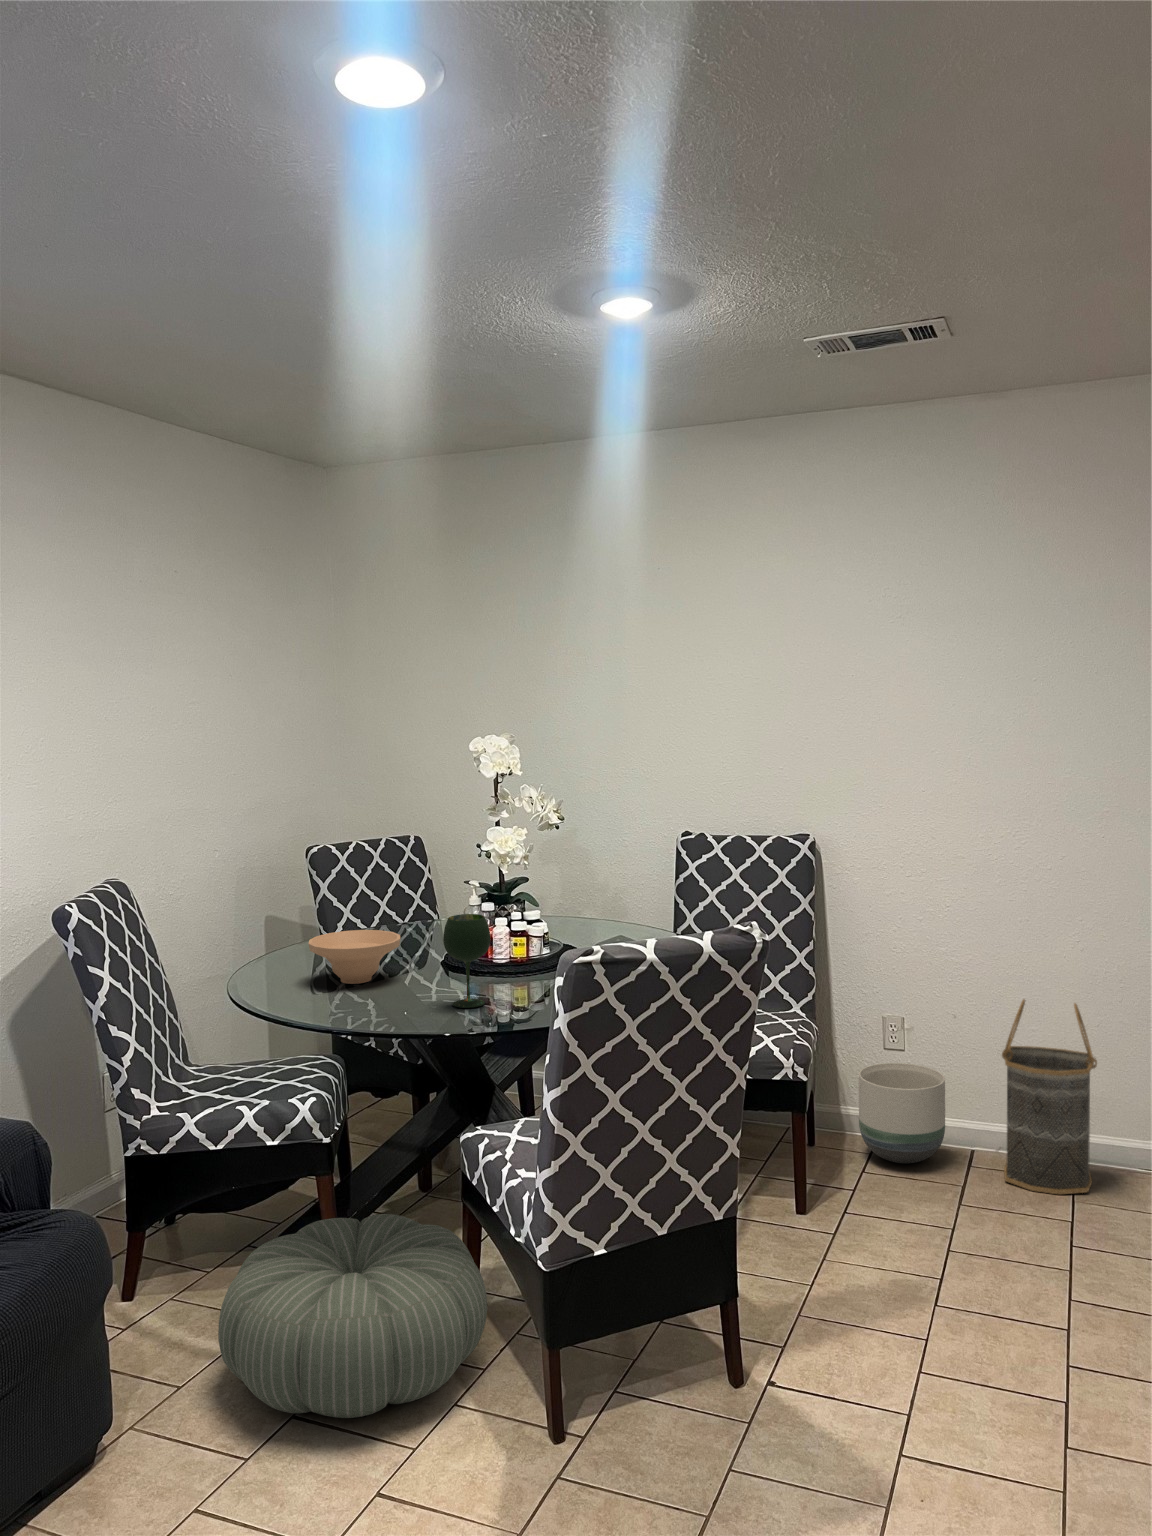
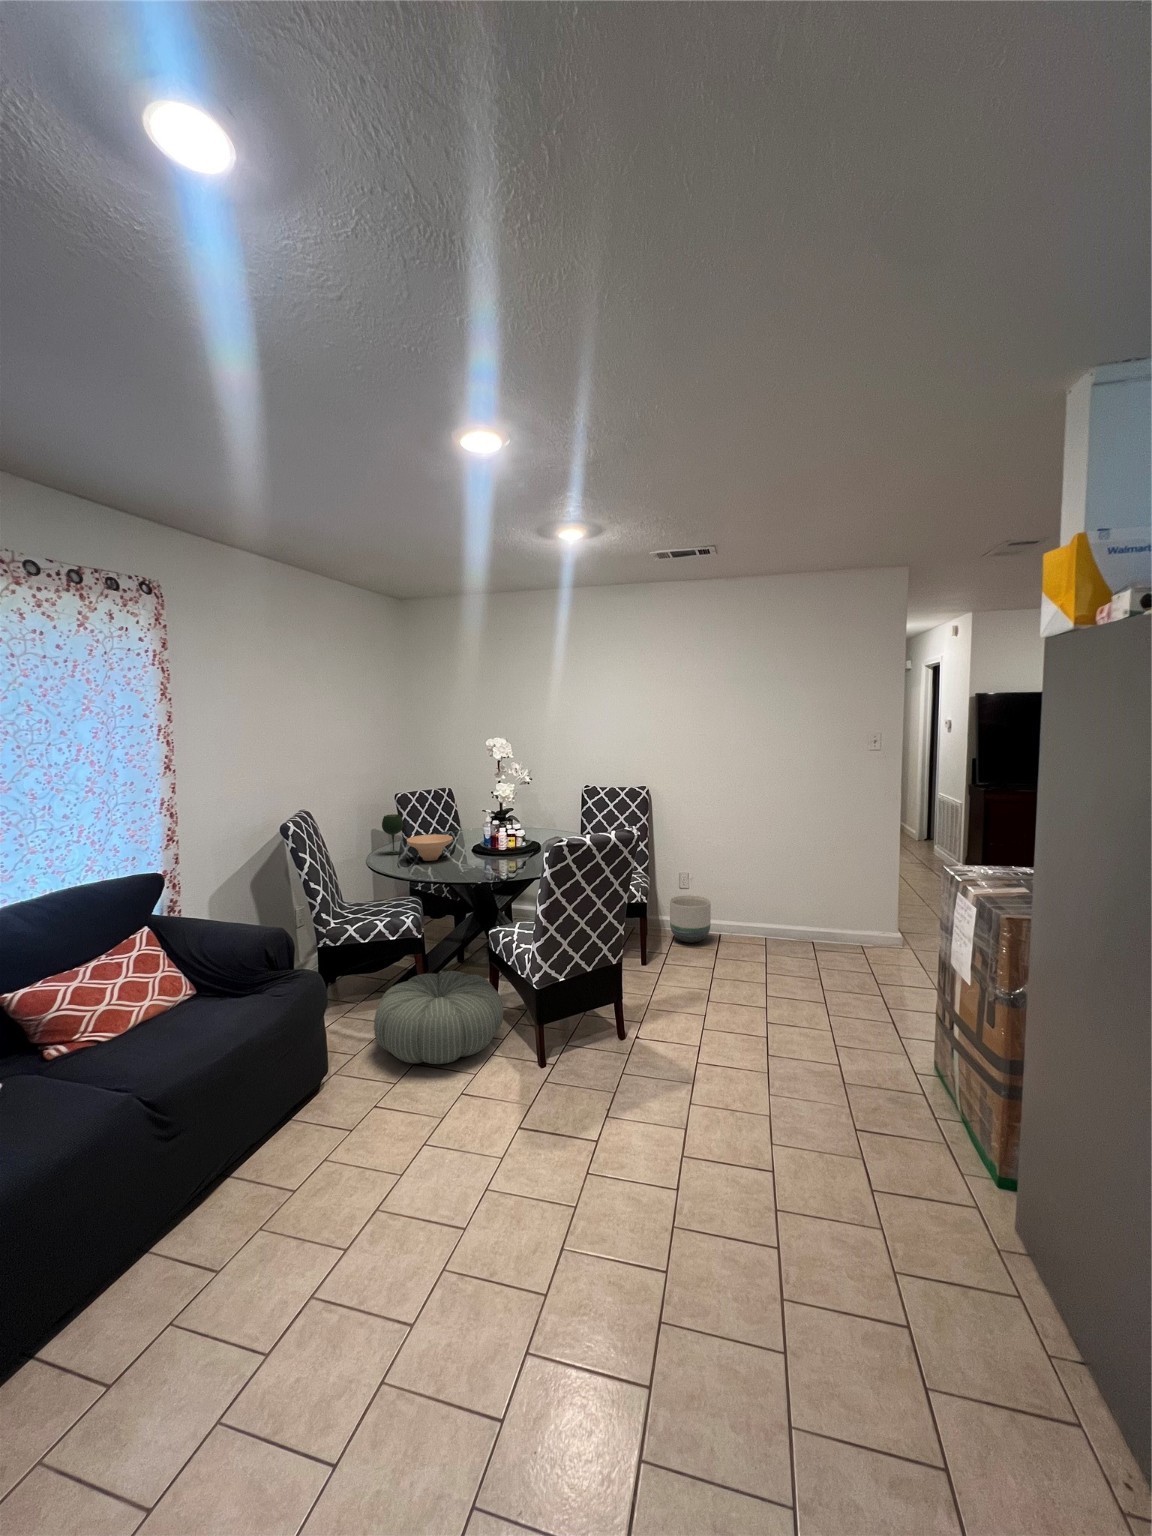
wine glass: present [443,914,490,1008] -> present [382,814,403,855]
basket: present [1002,999,1097,1194] -> none [737,863,781,954]

